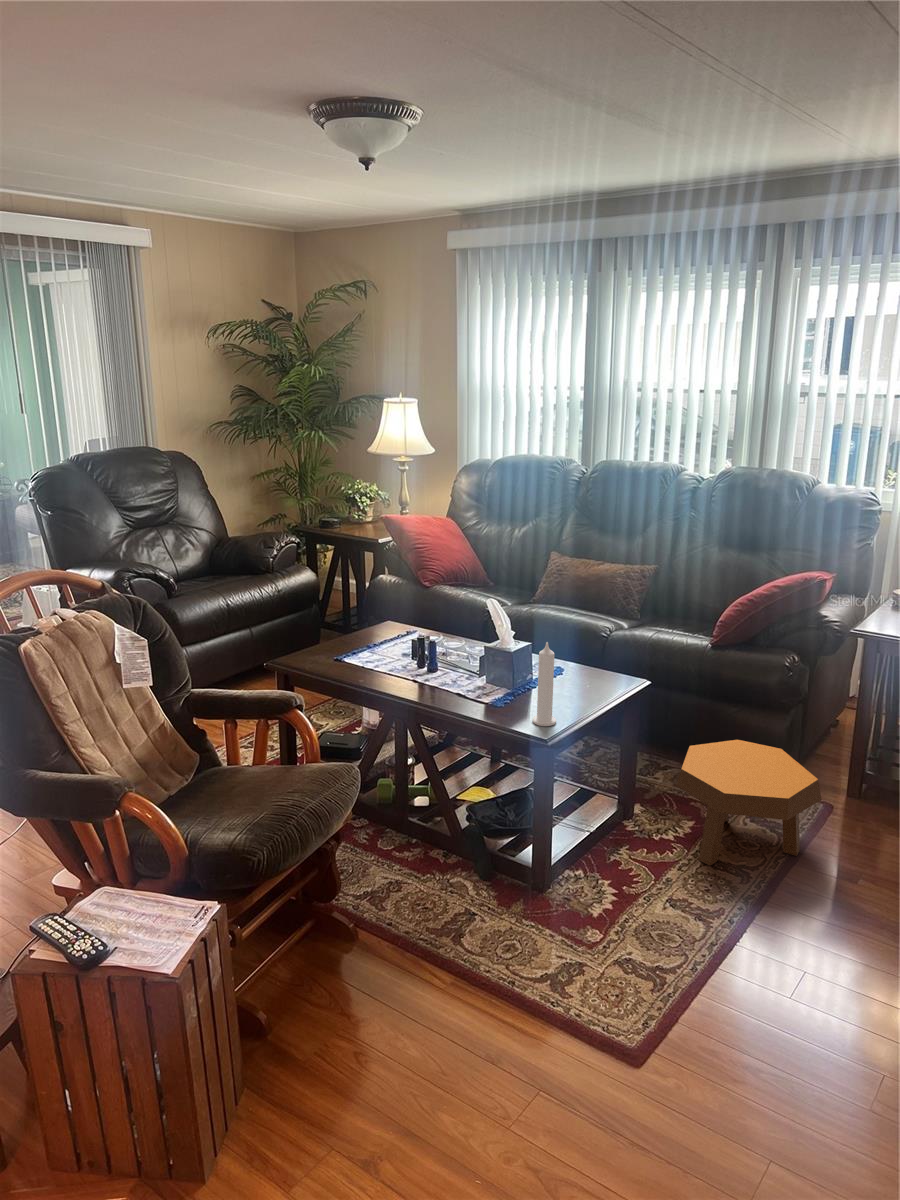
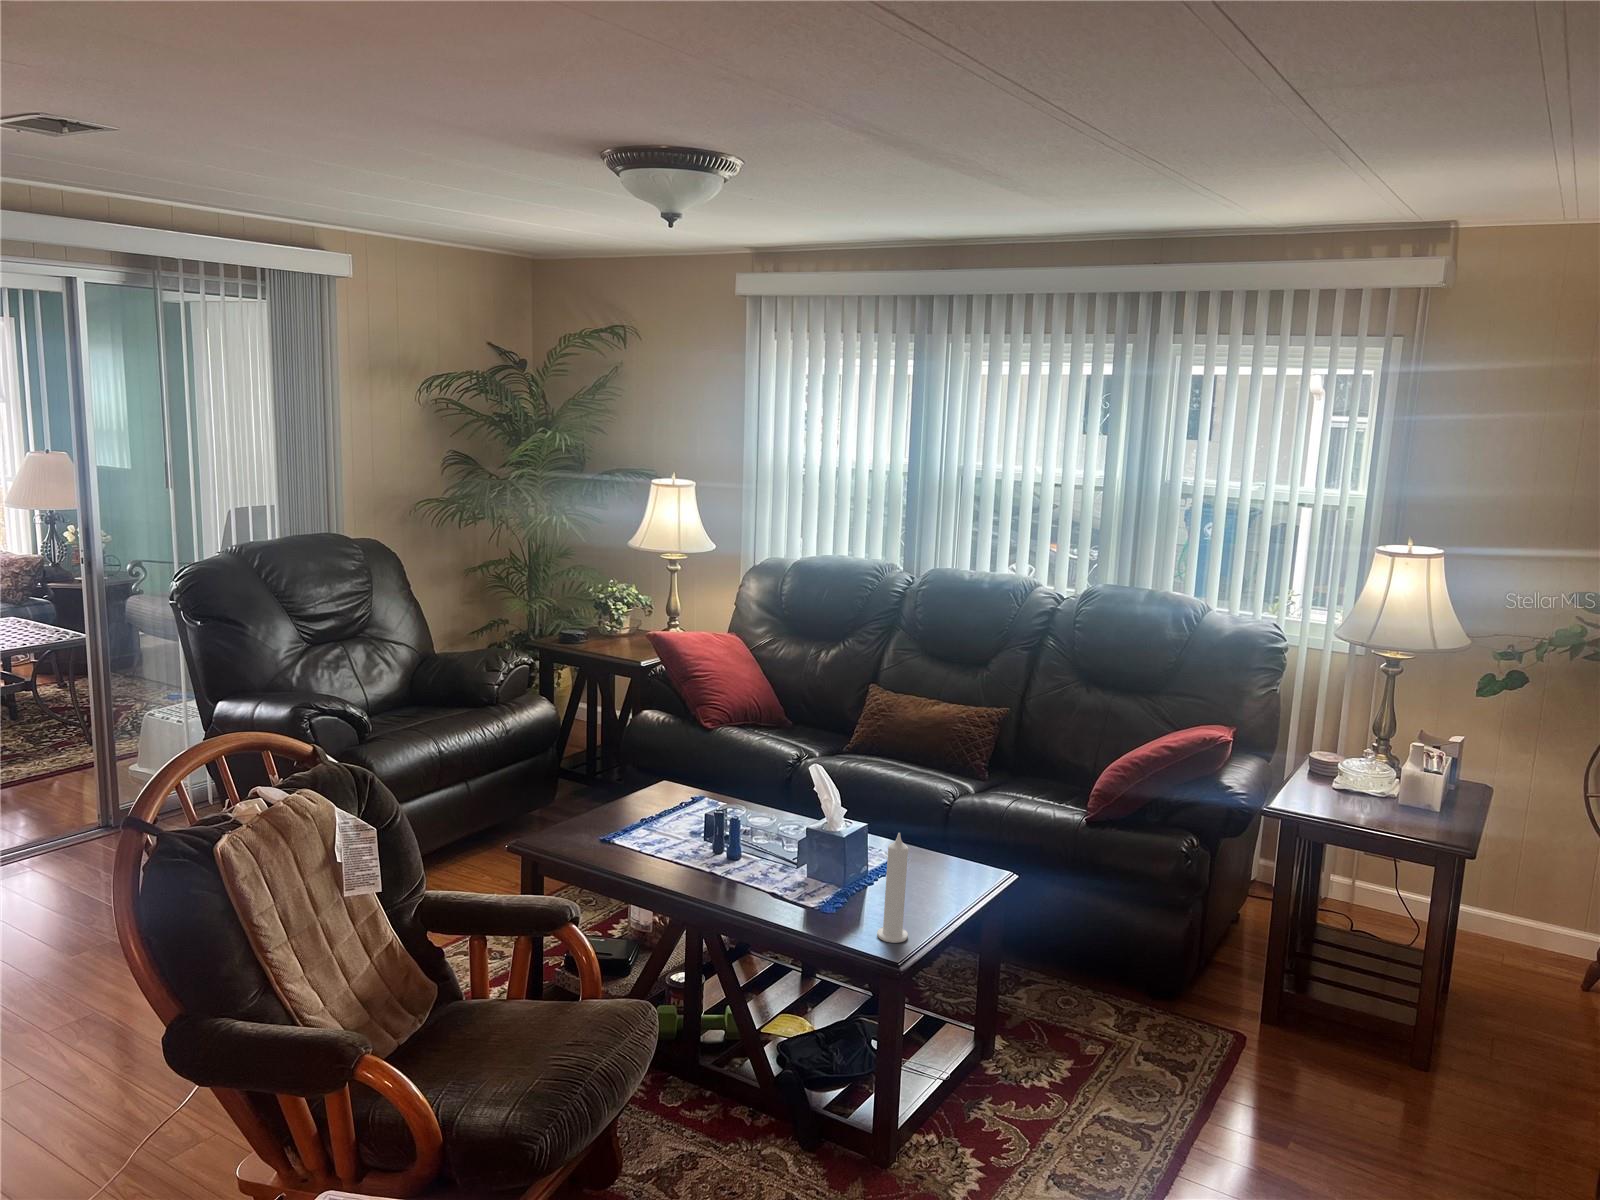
footstool: present [676,740,822,866] -> none [1053,951,1236,1123]

